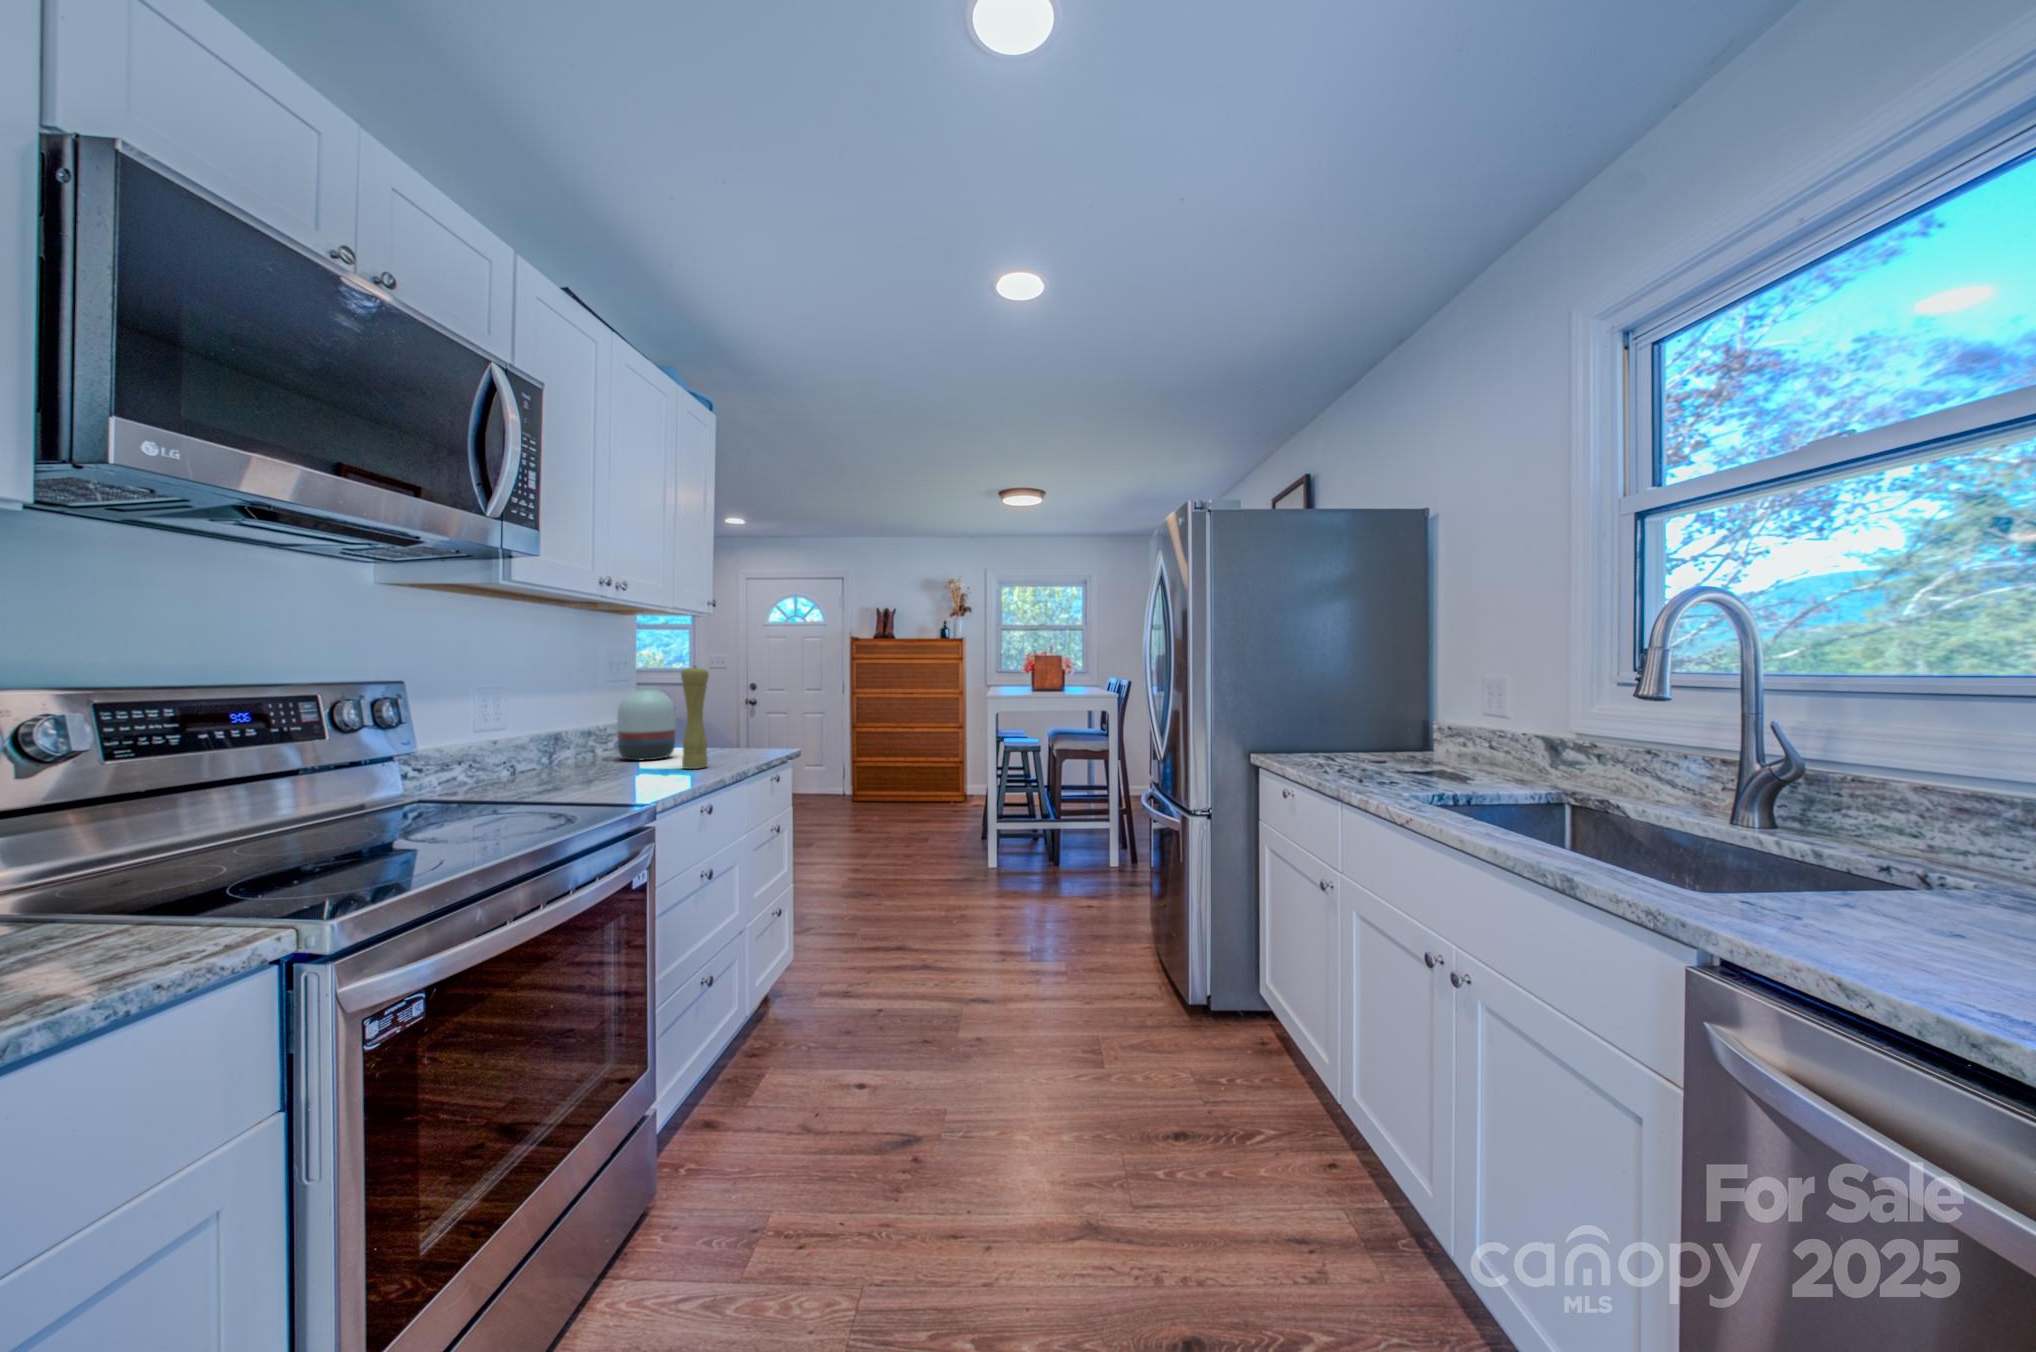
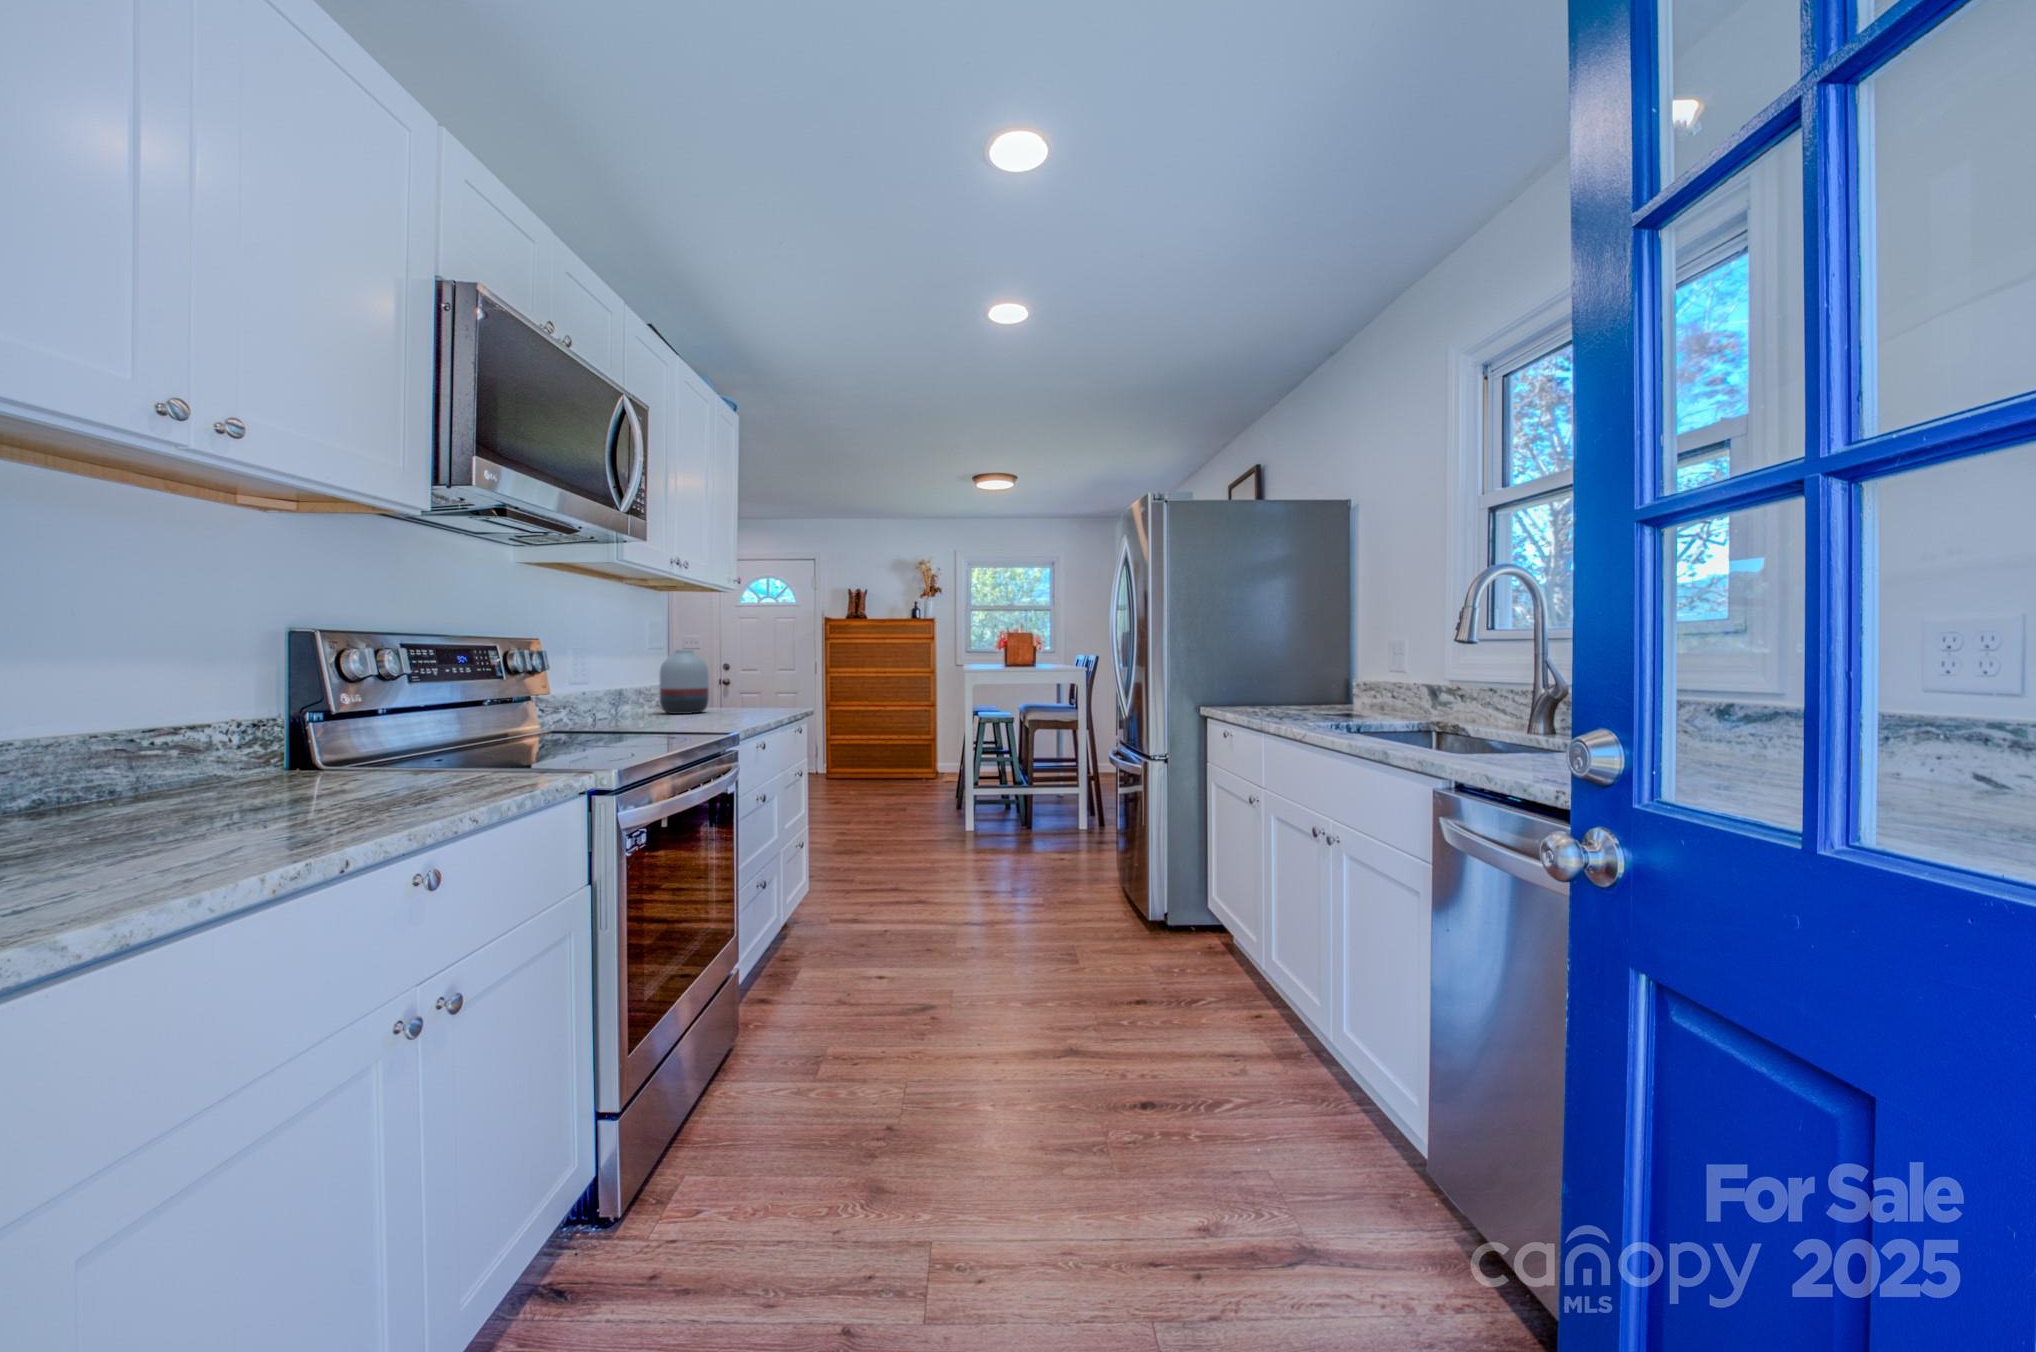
pepper mill: present [681,667,709,769] -> none [725,630,748,717]

